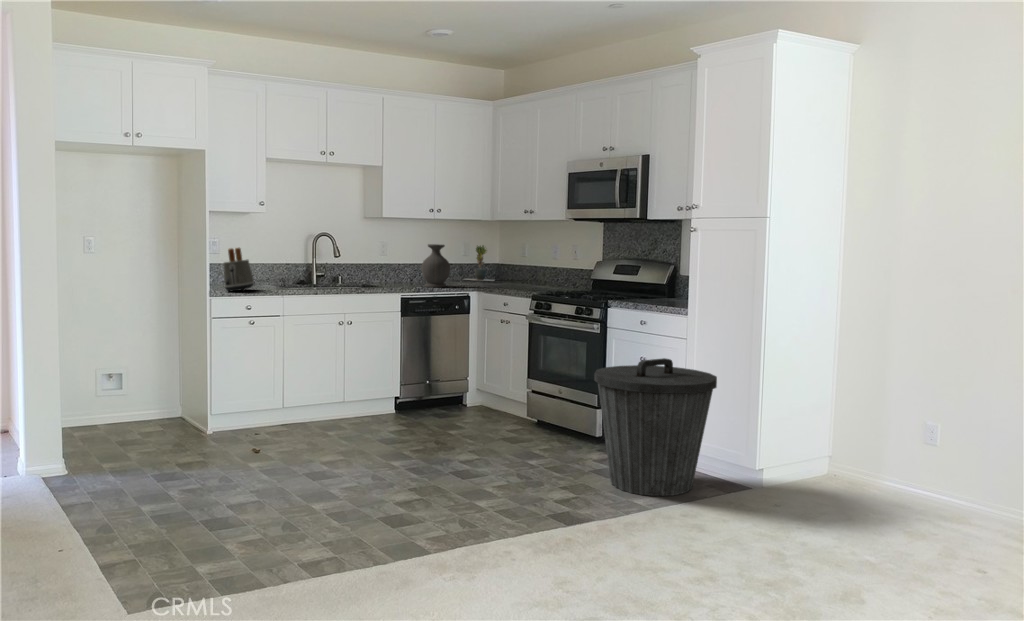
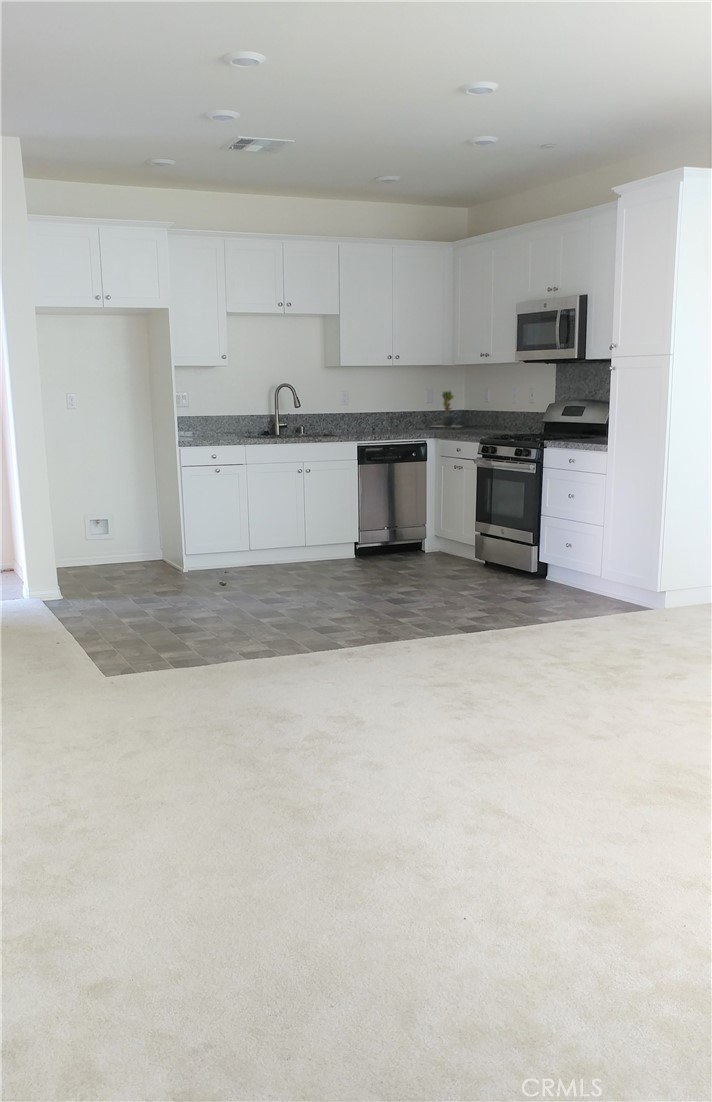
vase: present [421,244,450,287] -> none [378,392,406,434]
toaster: present [224,248,254,291] -> none [189,402,218,443]
trash can: present [594,358,717,496] -> none [510,493,626,619]

